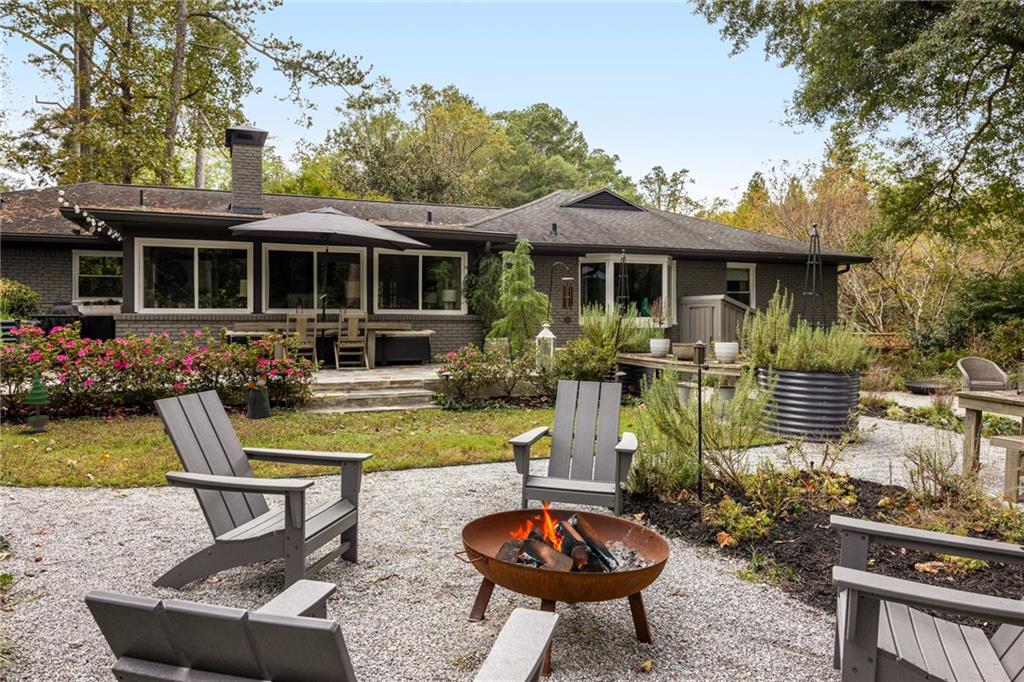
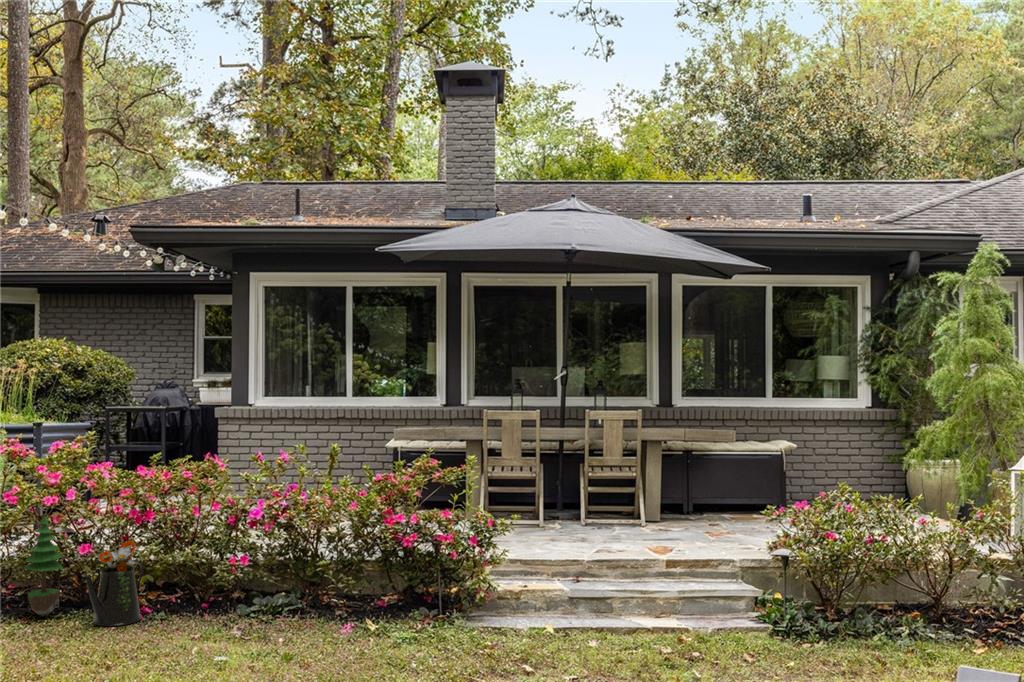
watering can: present [247,377,271,418] -> present [85,540,143,626]

